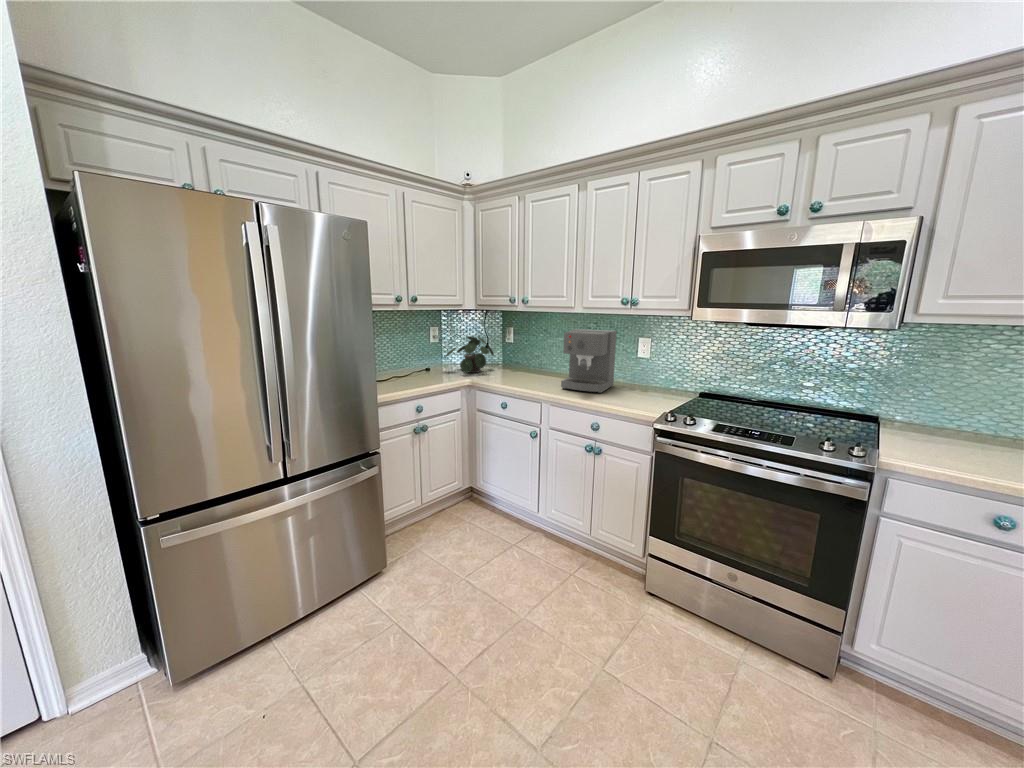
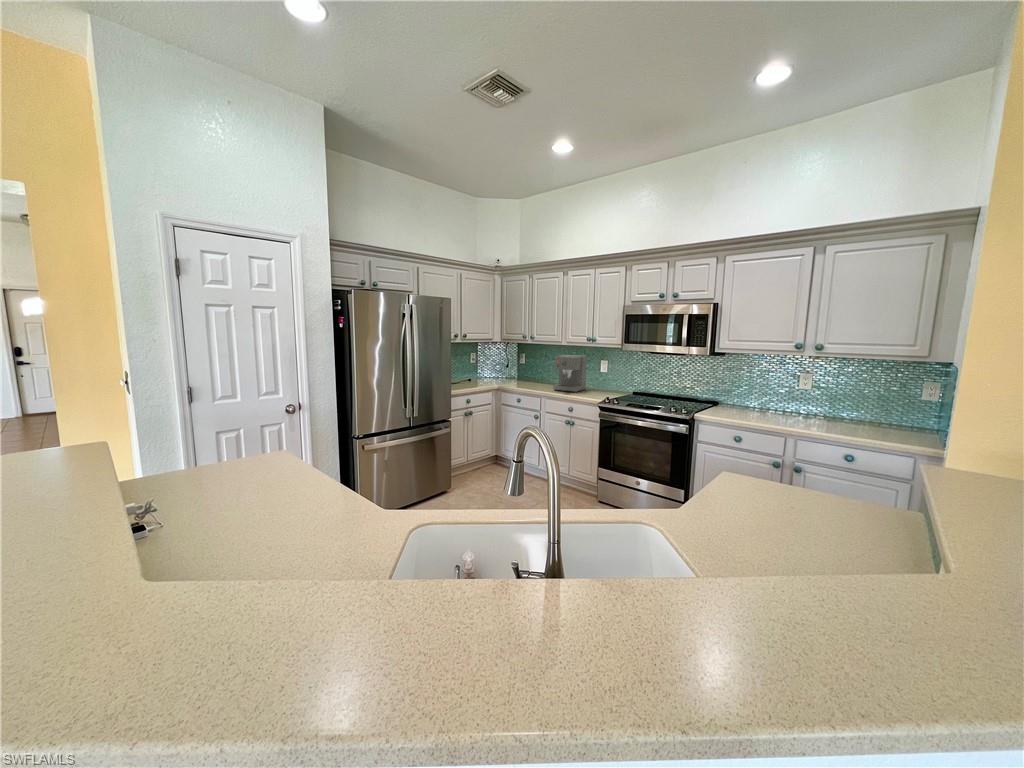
potted plant: present [445,336,494,373] -> none [481,359,512,382]

